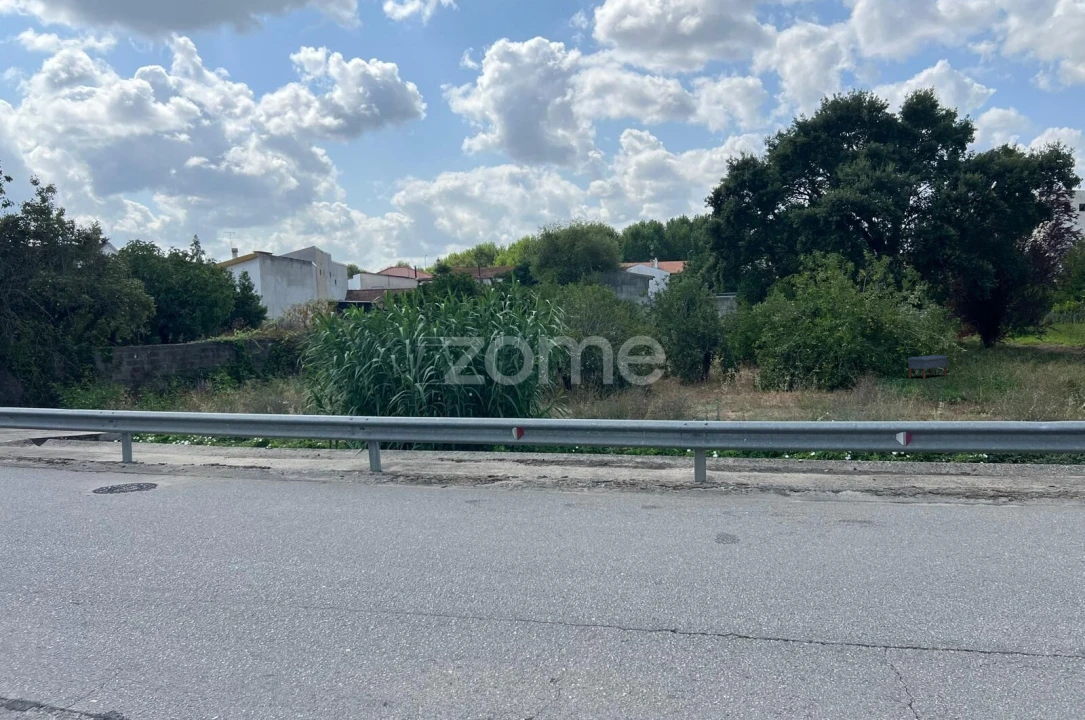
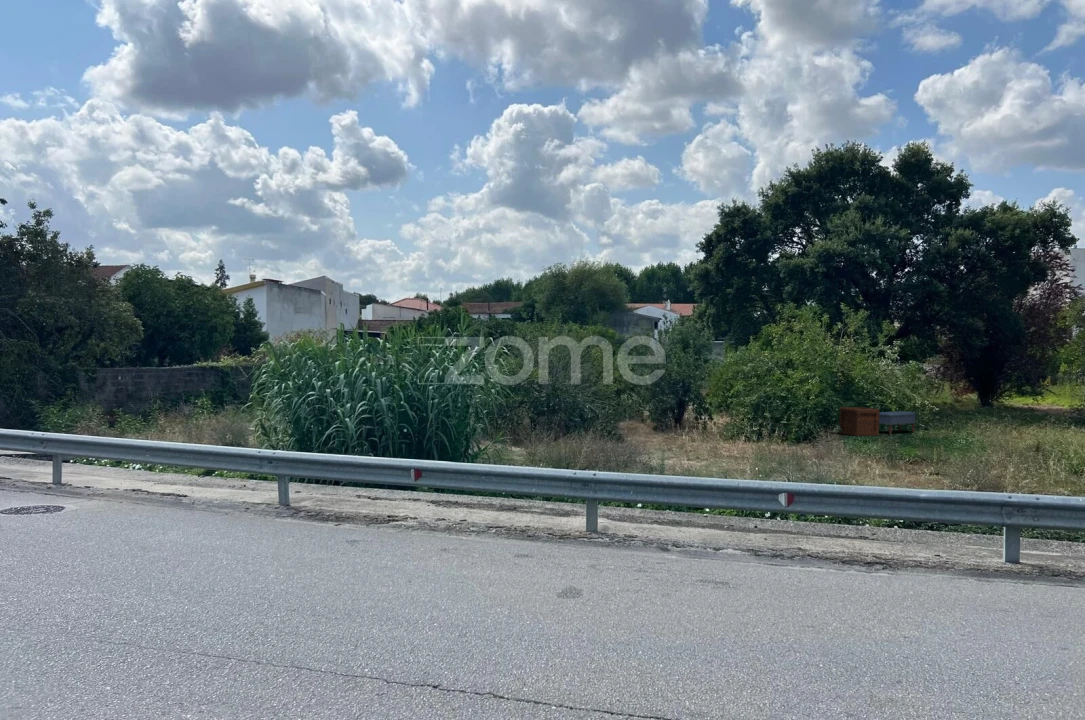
wooden crate: none [873,353,914,382] -> present [839,407,879,436]

